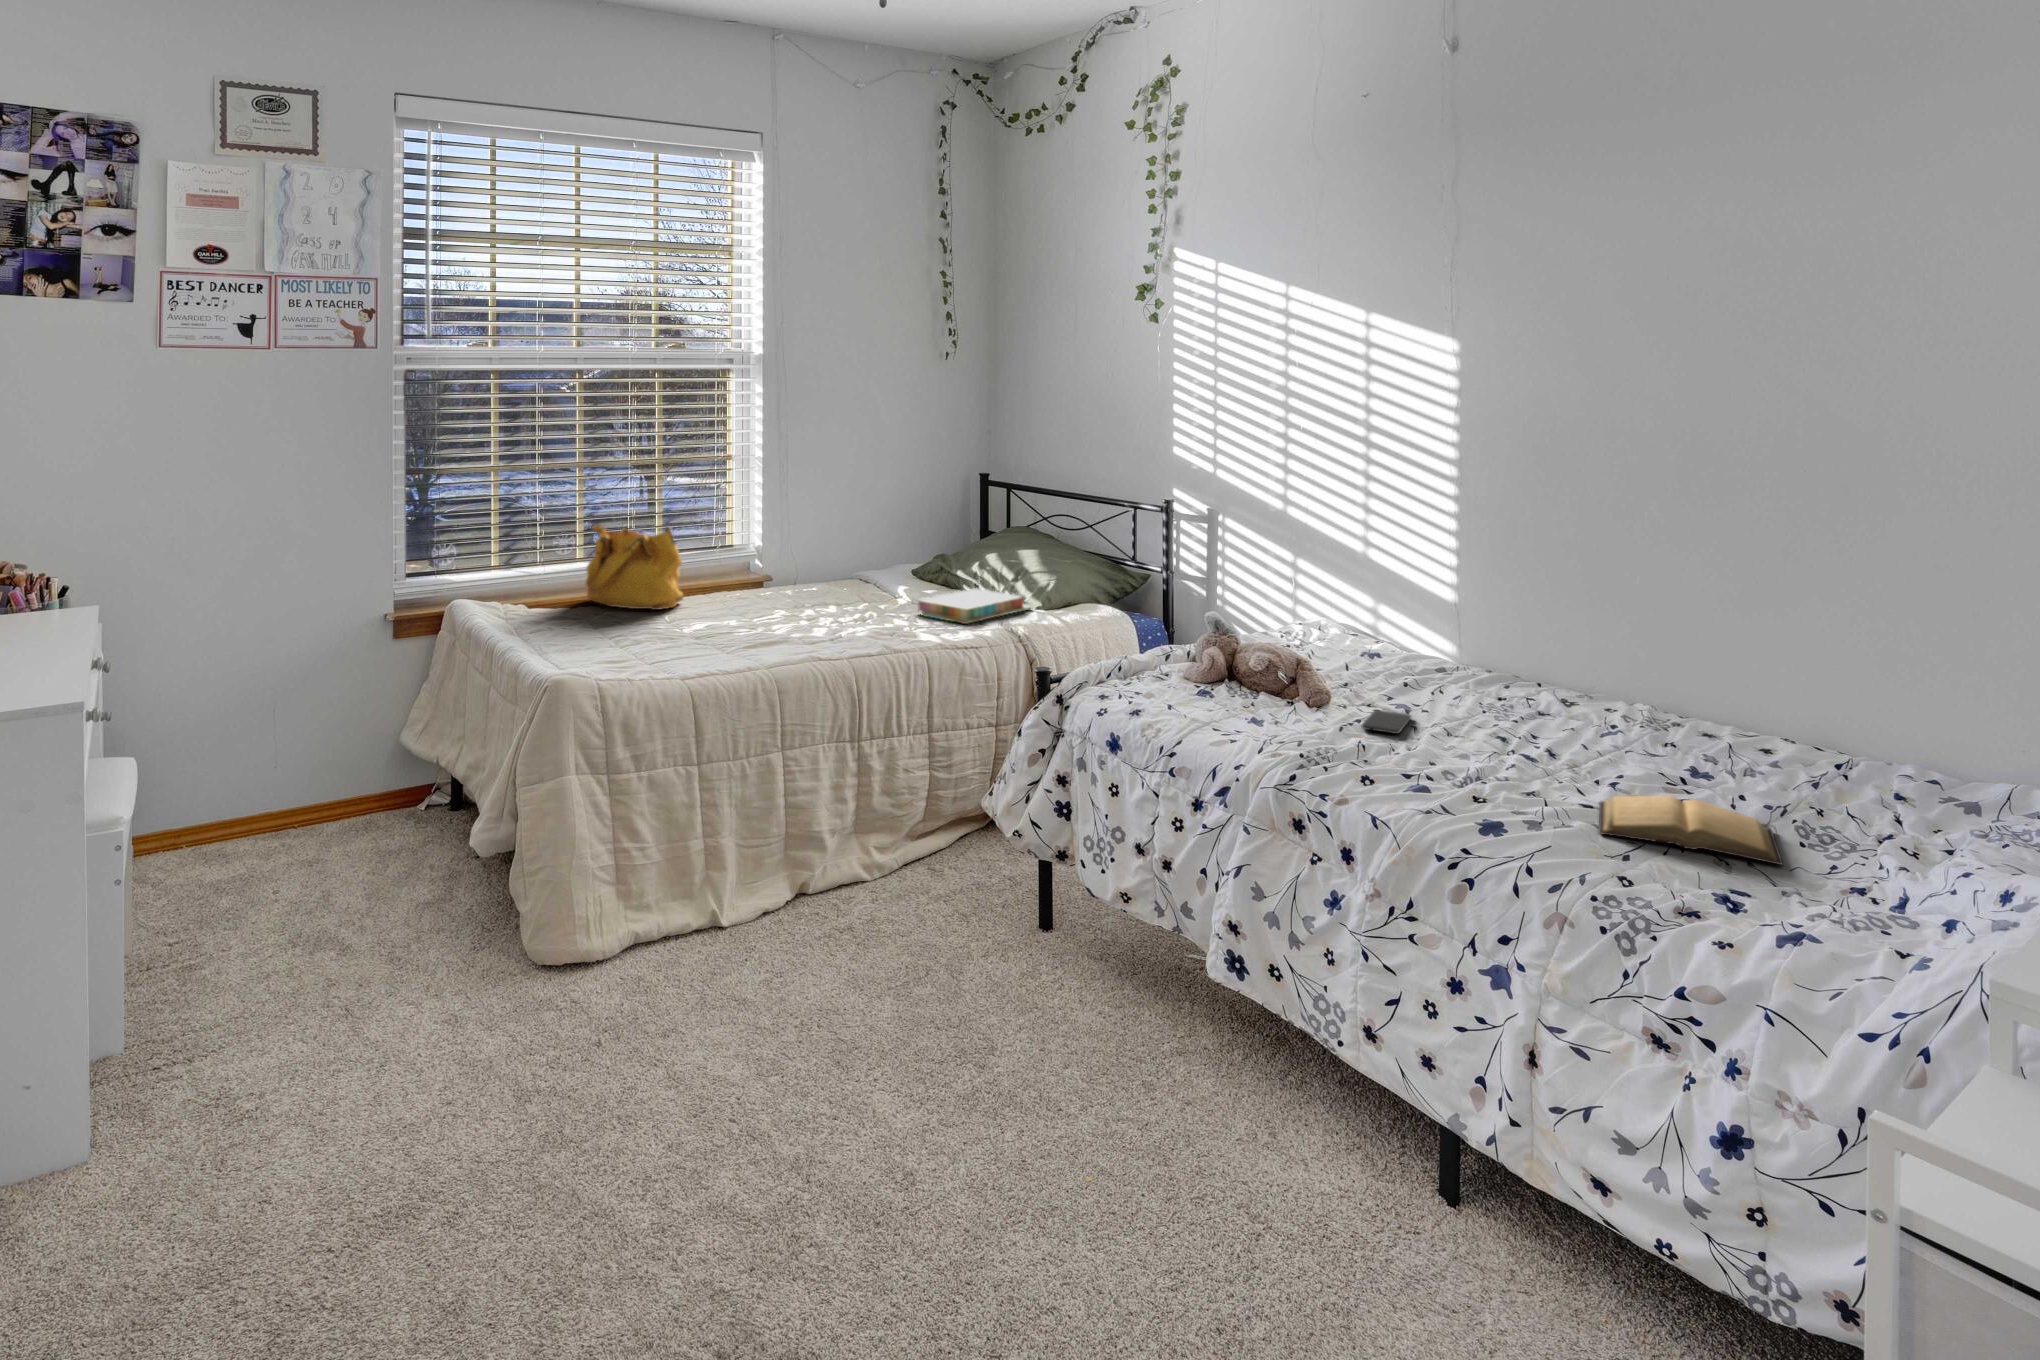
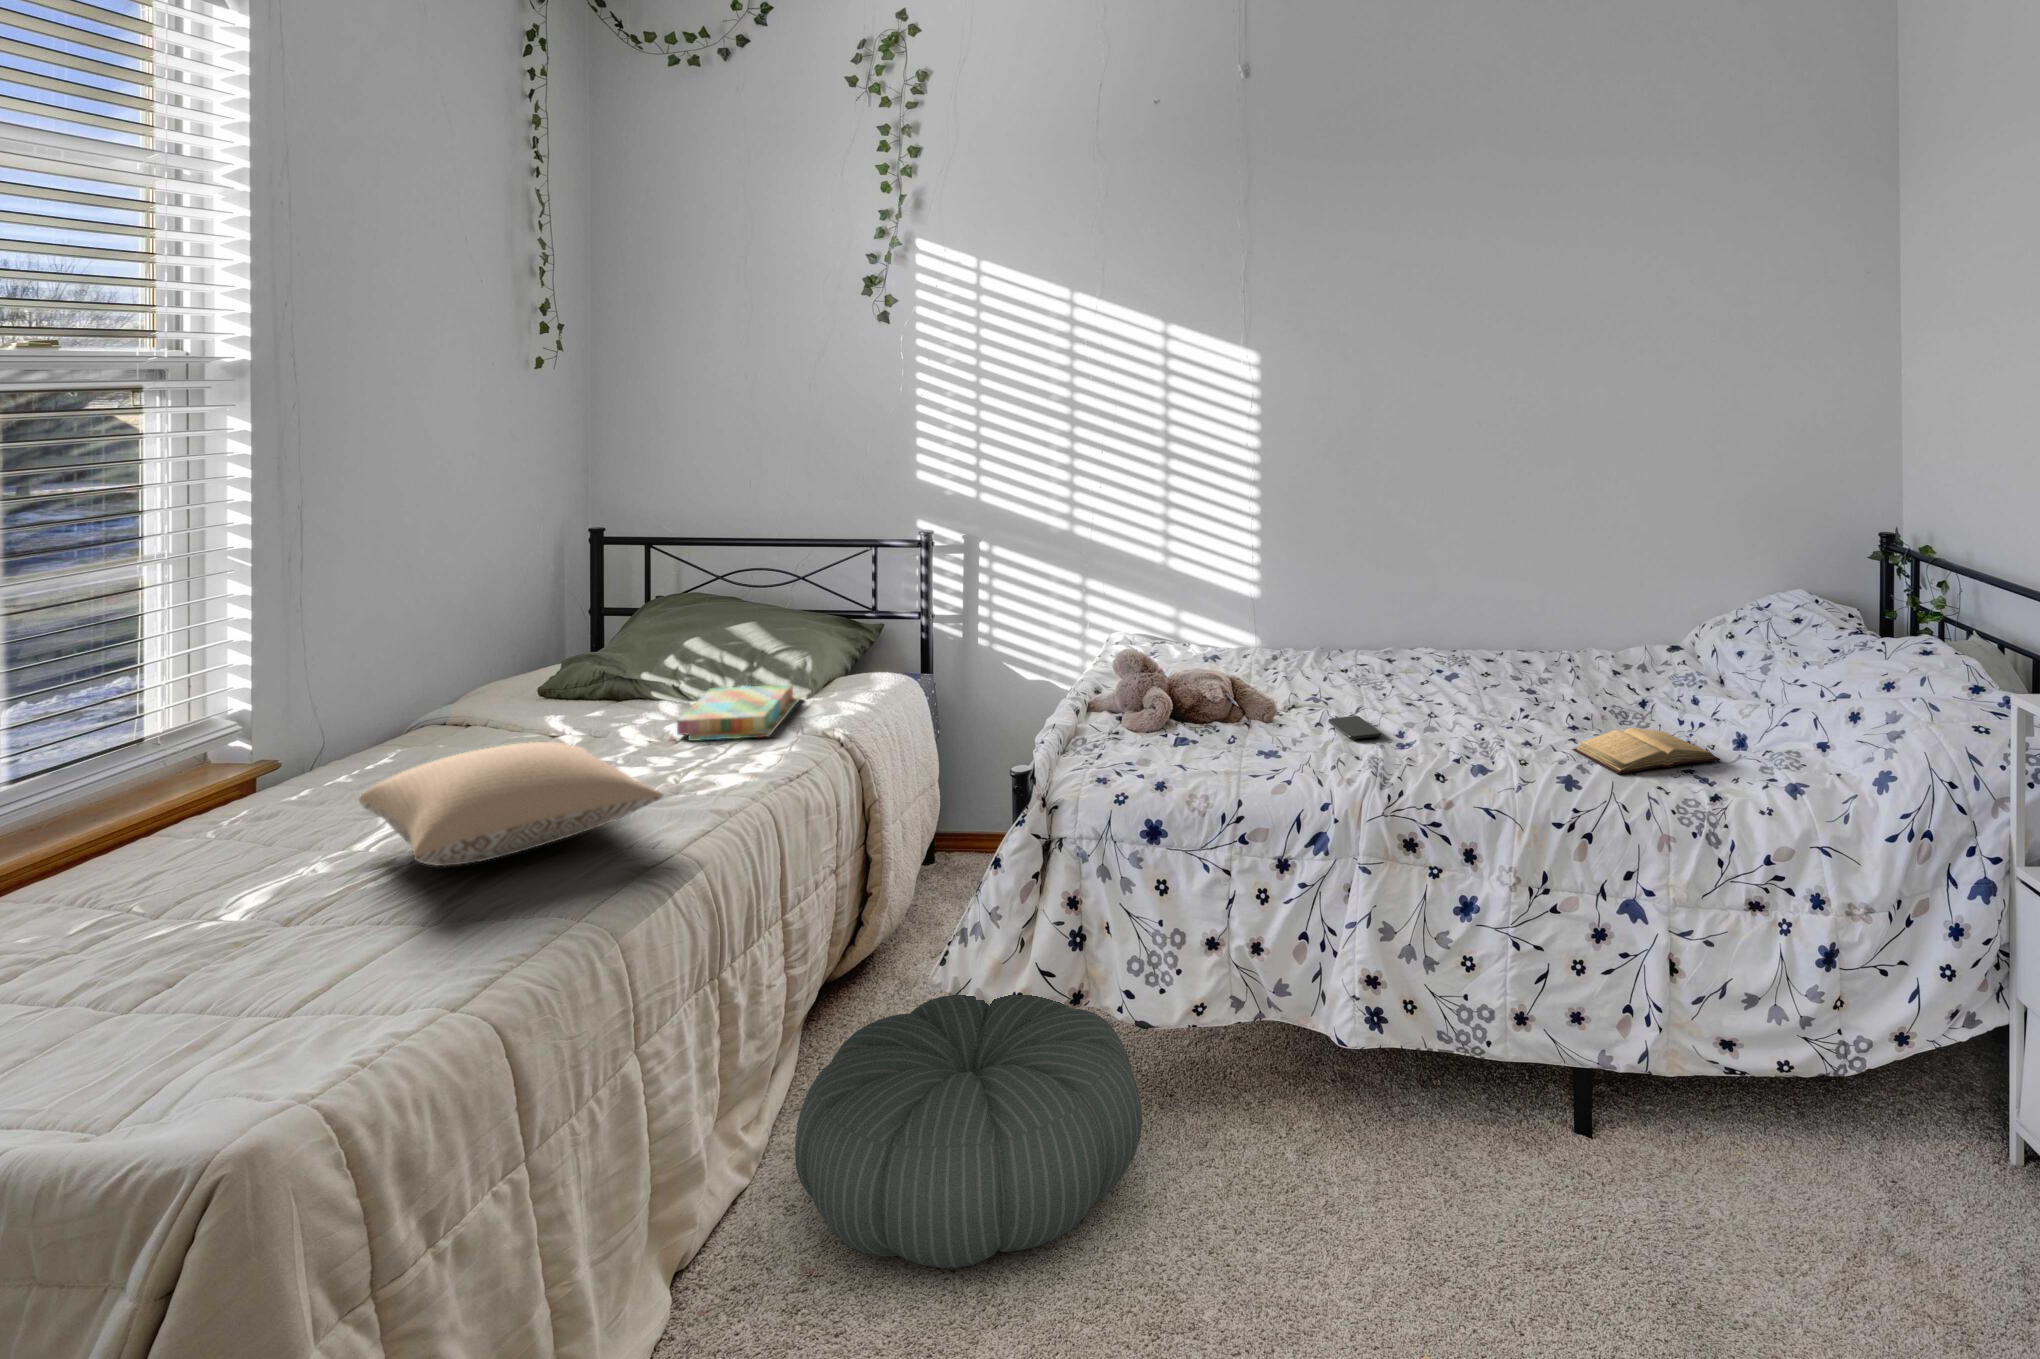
handbag: present [586,524,683,610] -> none [56,691,288,863]
pillow: none [652,577,817,641] -> present [359,742,663,866]
pouf: none [785,827,1051,1019] -> present [795,994,1142,1268]

